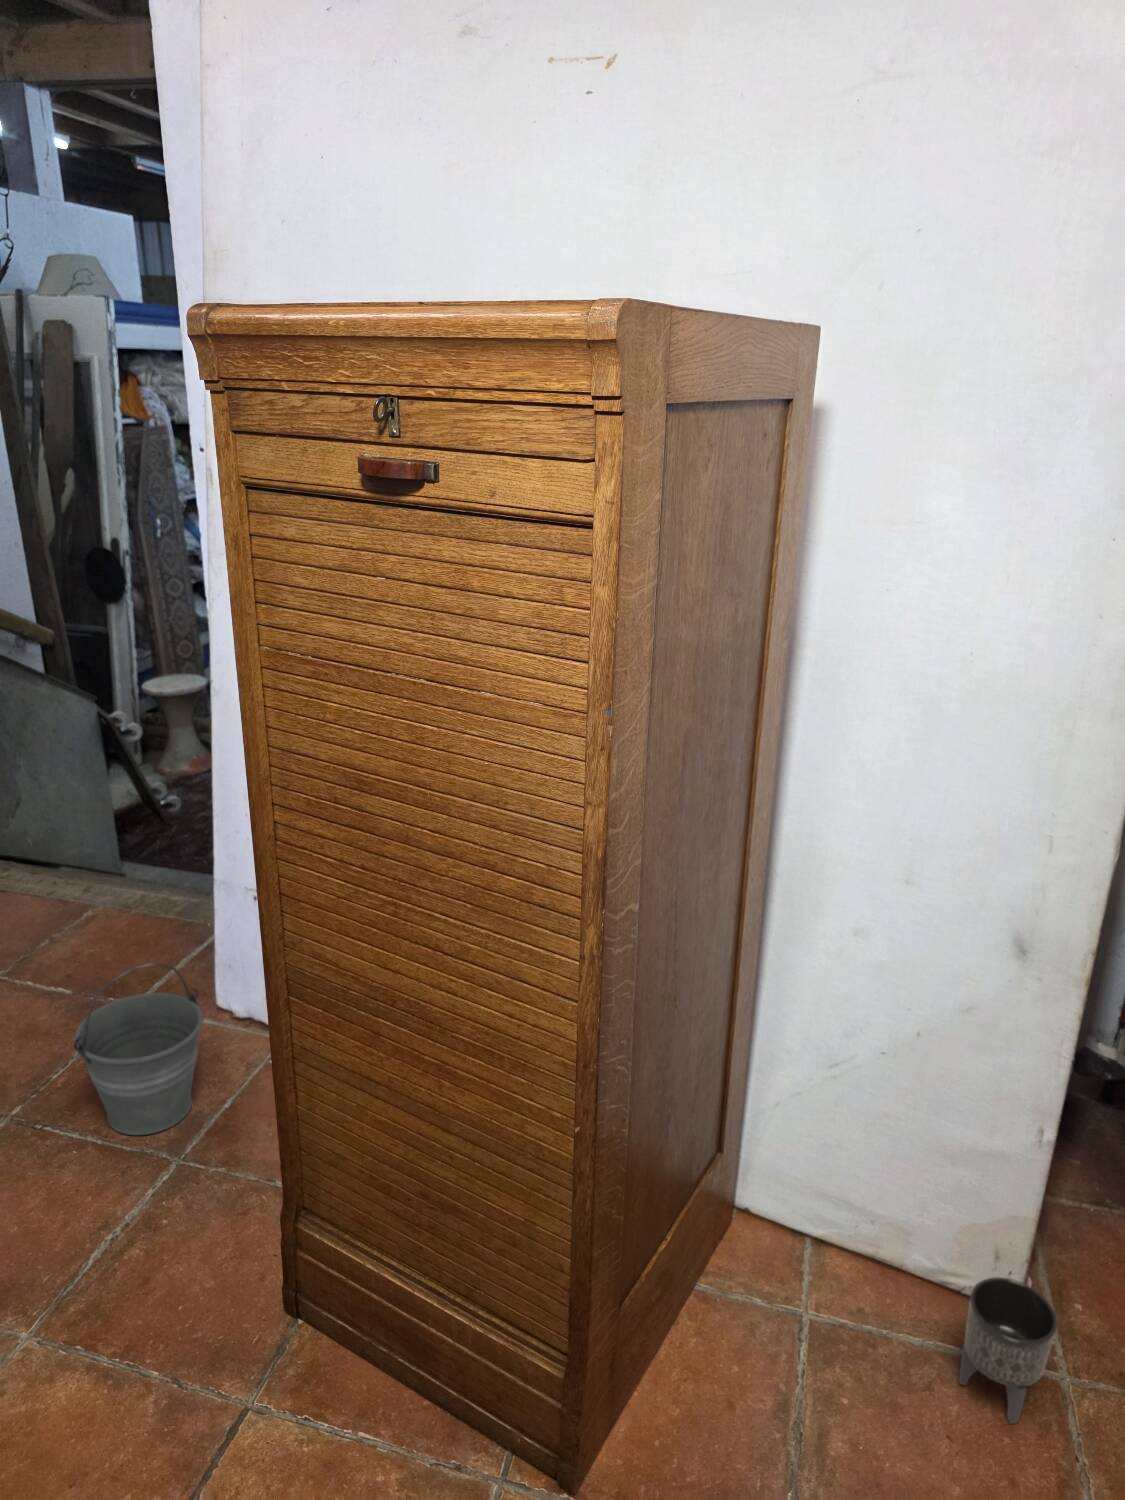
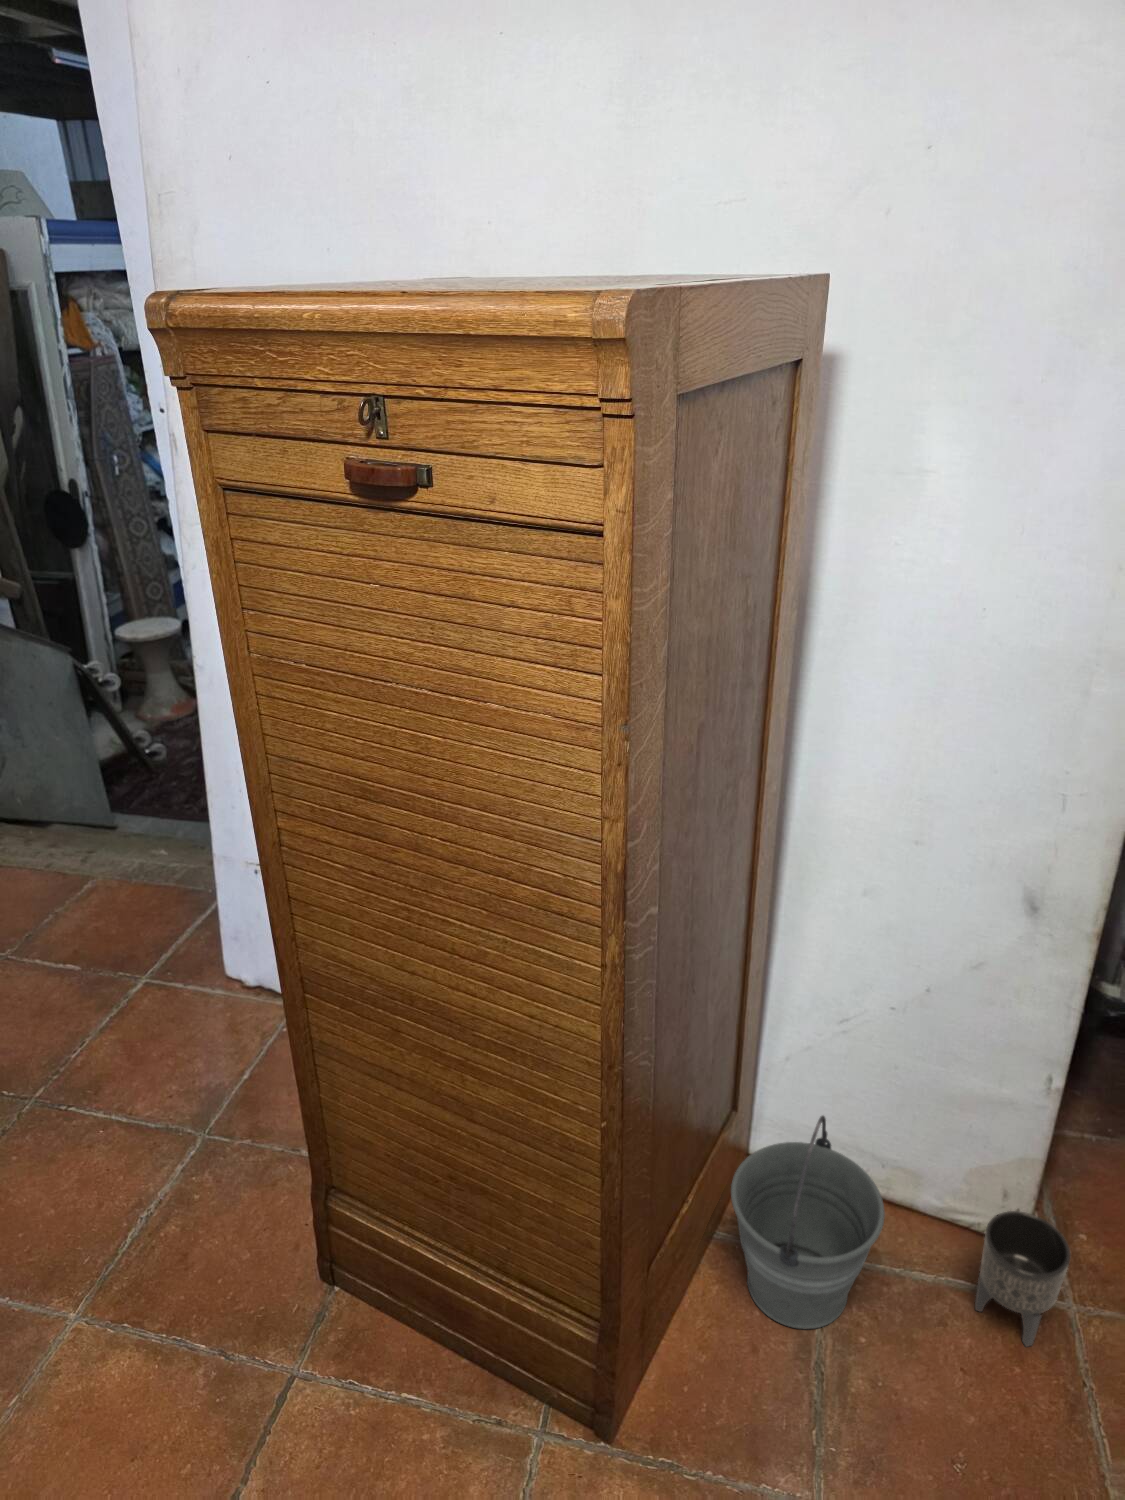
bucket: present [74,963,203,1136] -> present [731,1116,885,1329]

